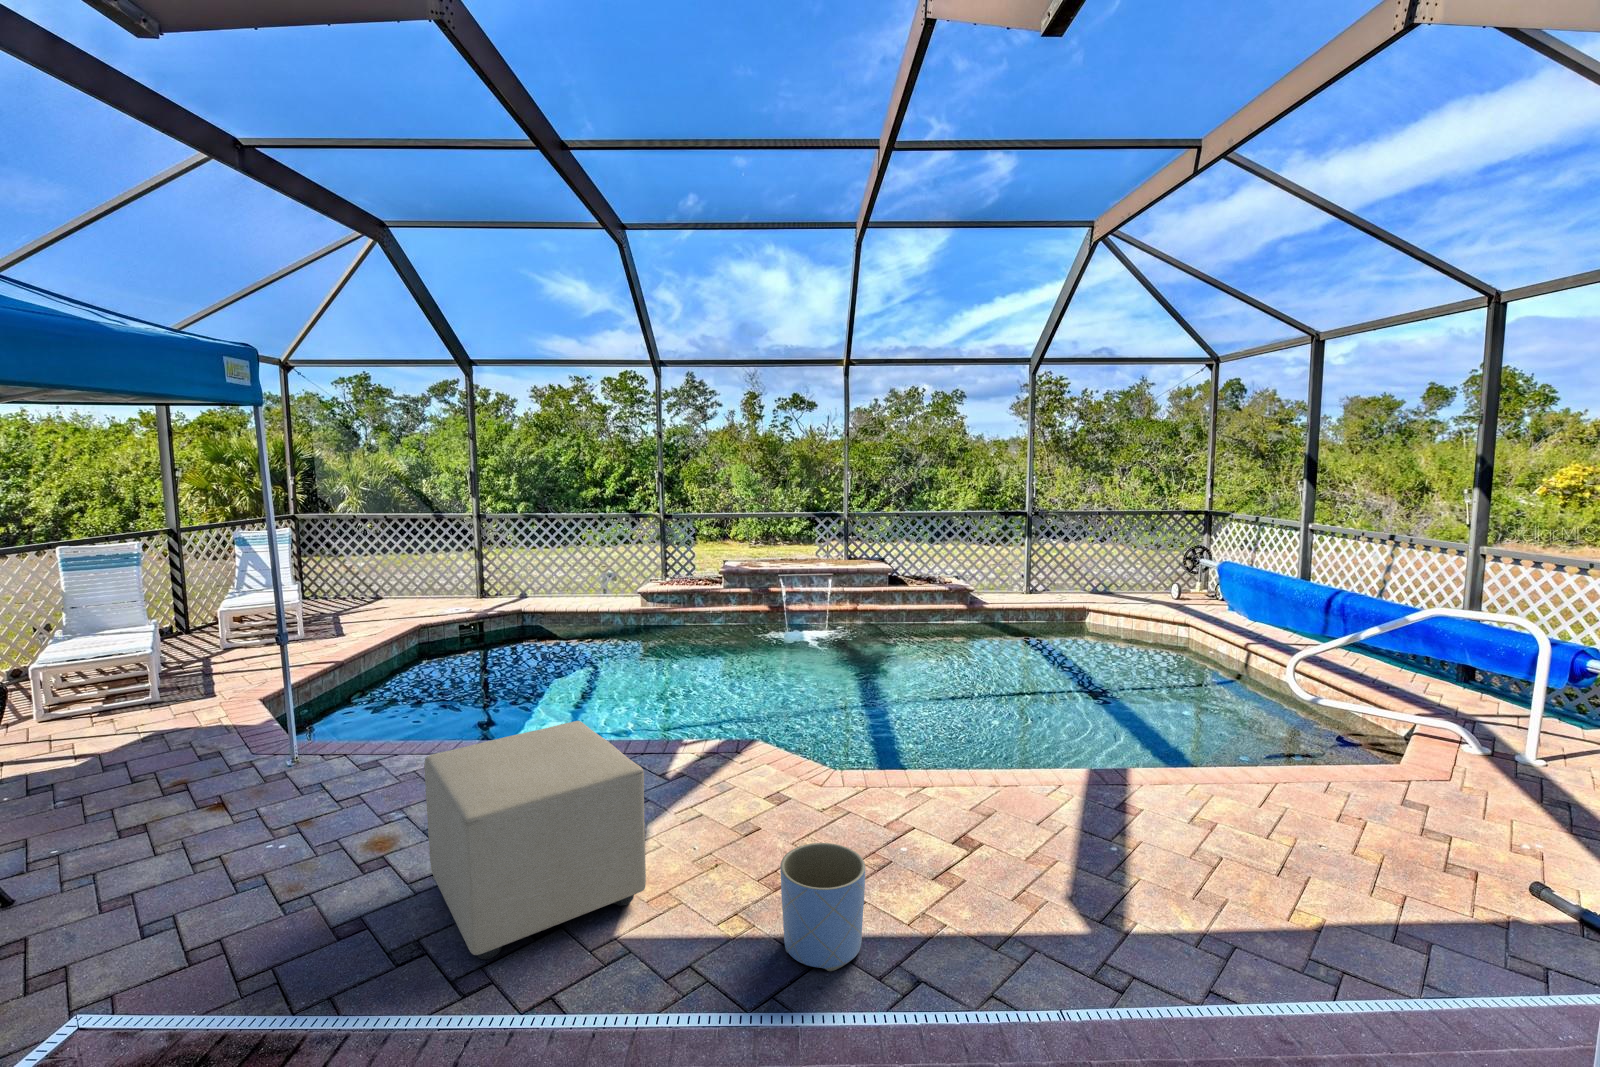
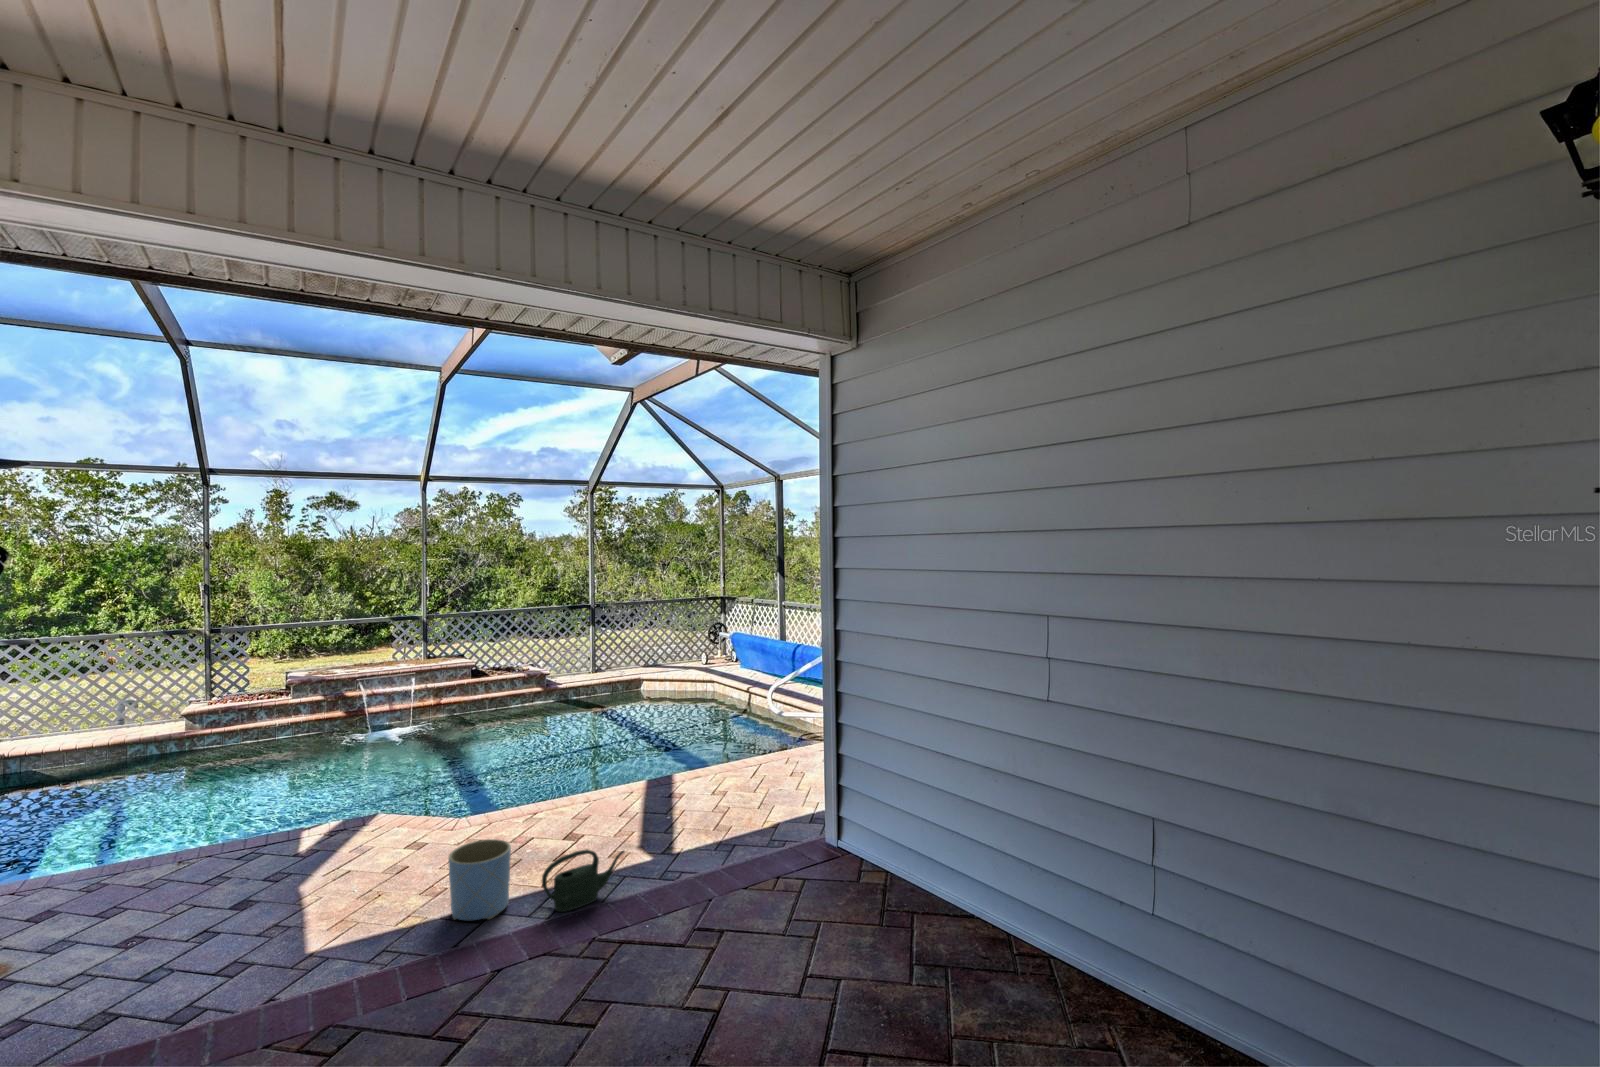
ottoman: present [424,721,646,959] -> none [84,804,325,999]
watering can: none [904,910,1042,1003] -> present [542,850,625,912]

